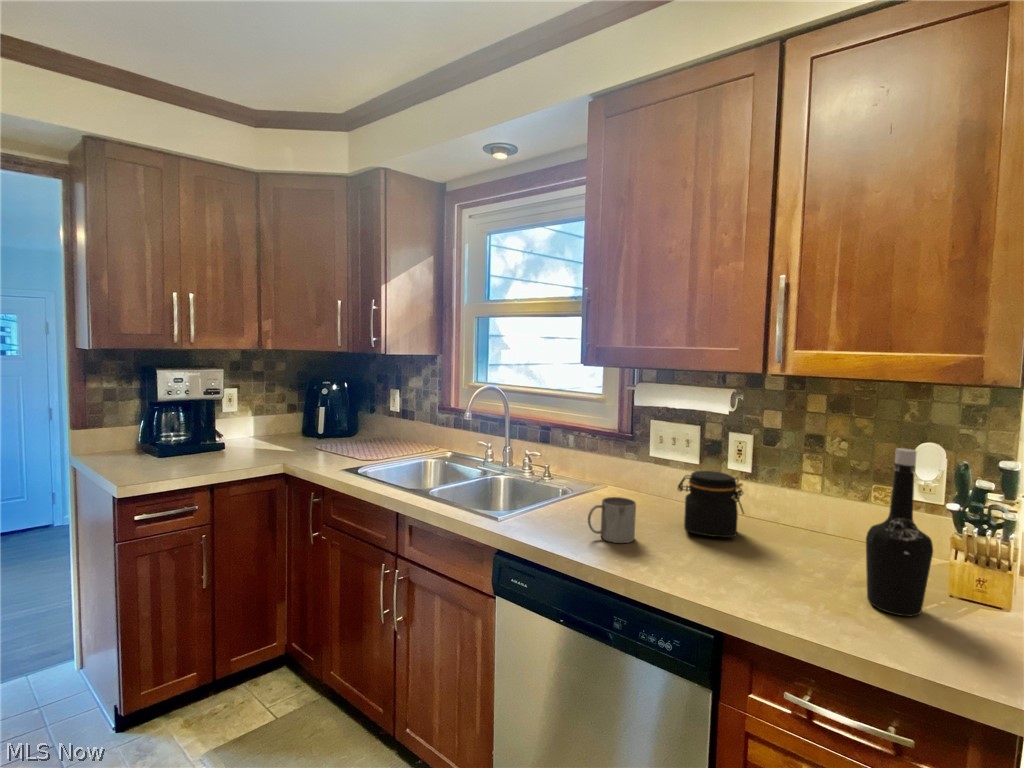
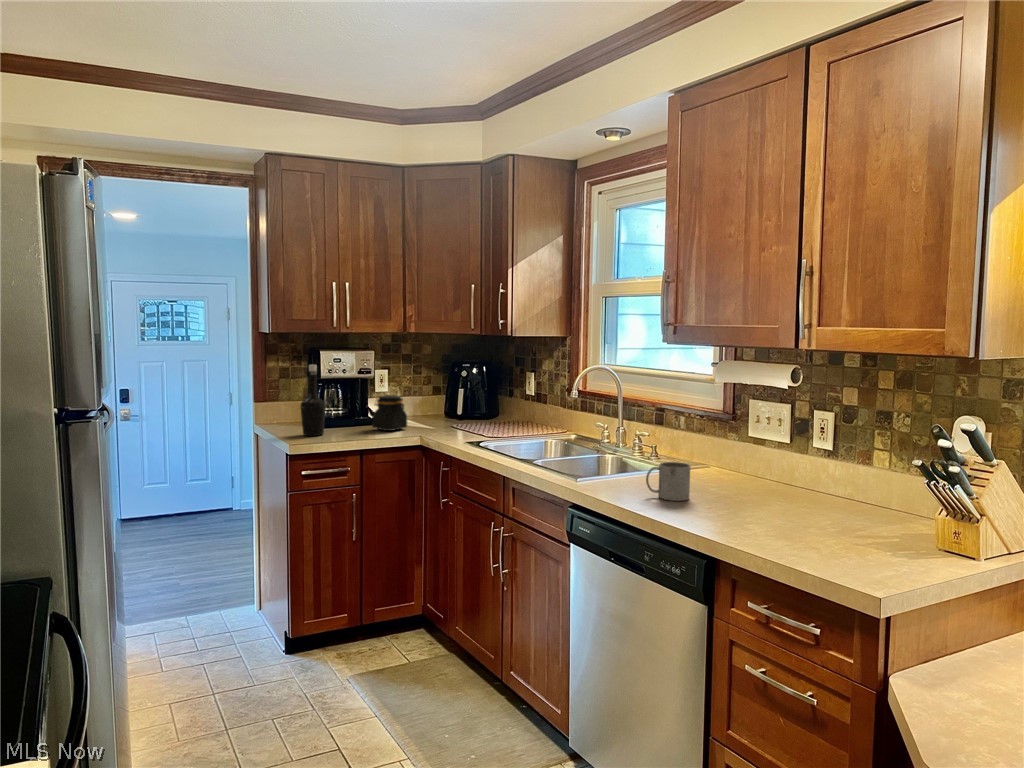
bottle: present [866,448,933,616] -> present [301,365,326,436]
jar: present [678,471,744,537] -> present [372,395,407,431]

